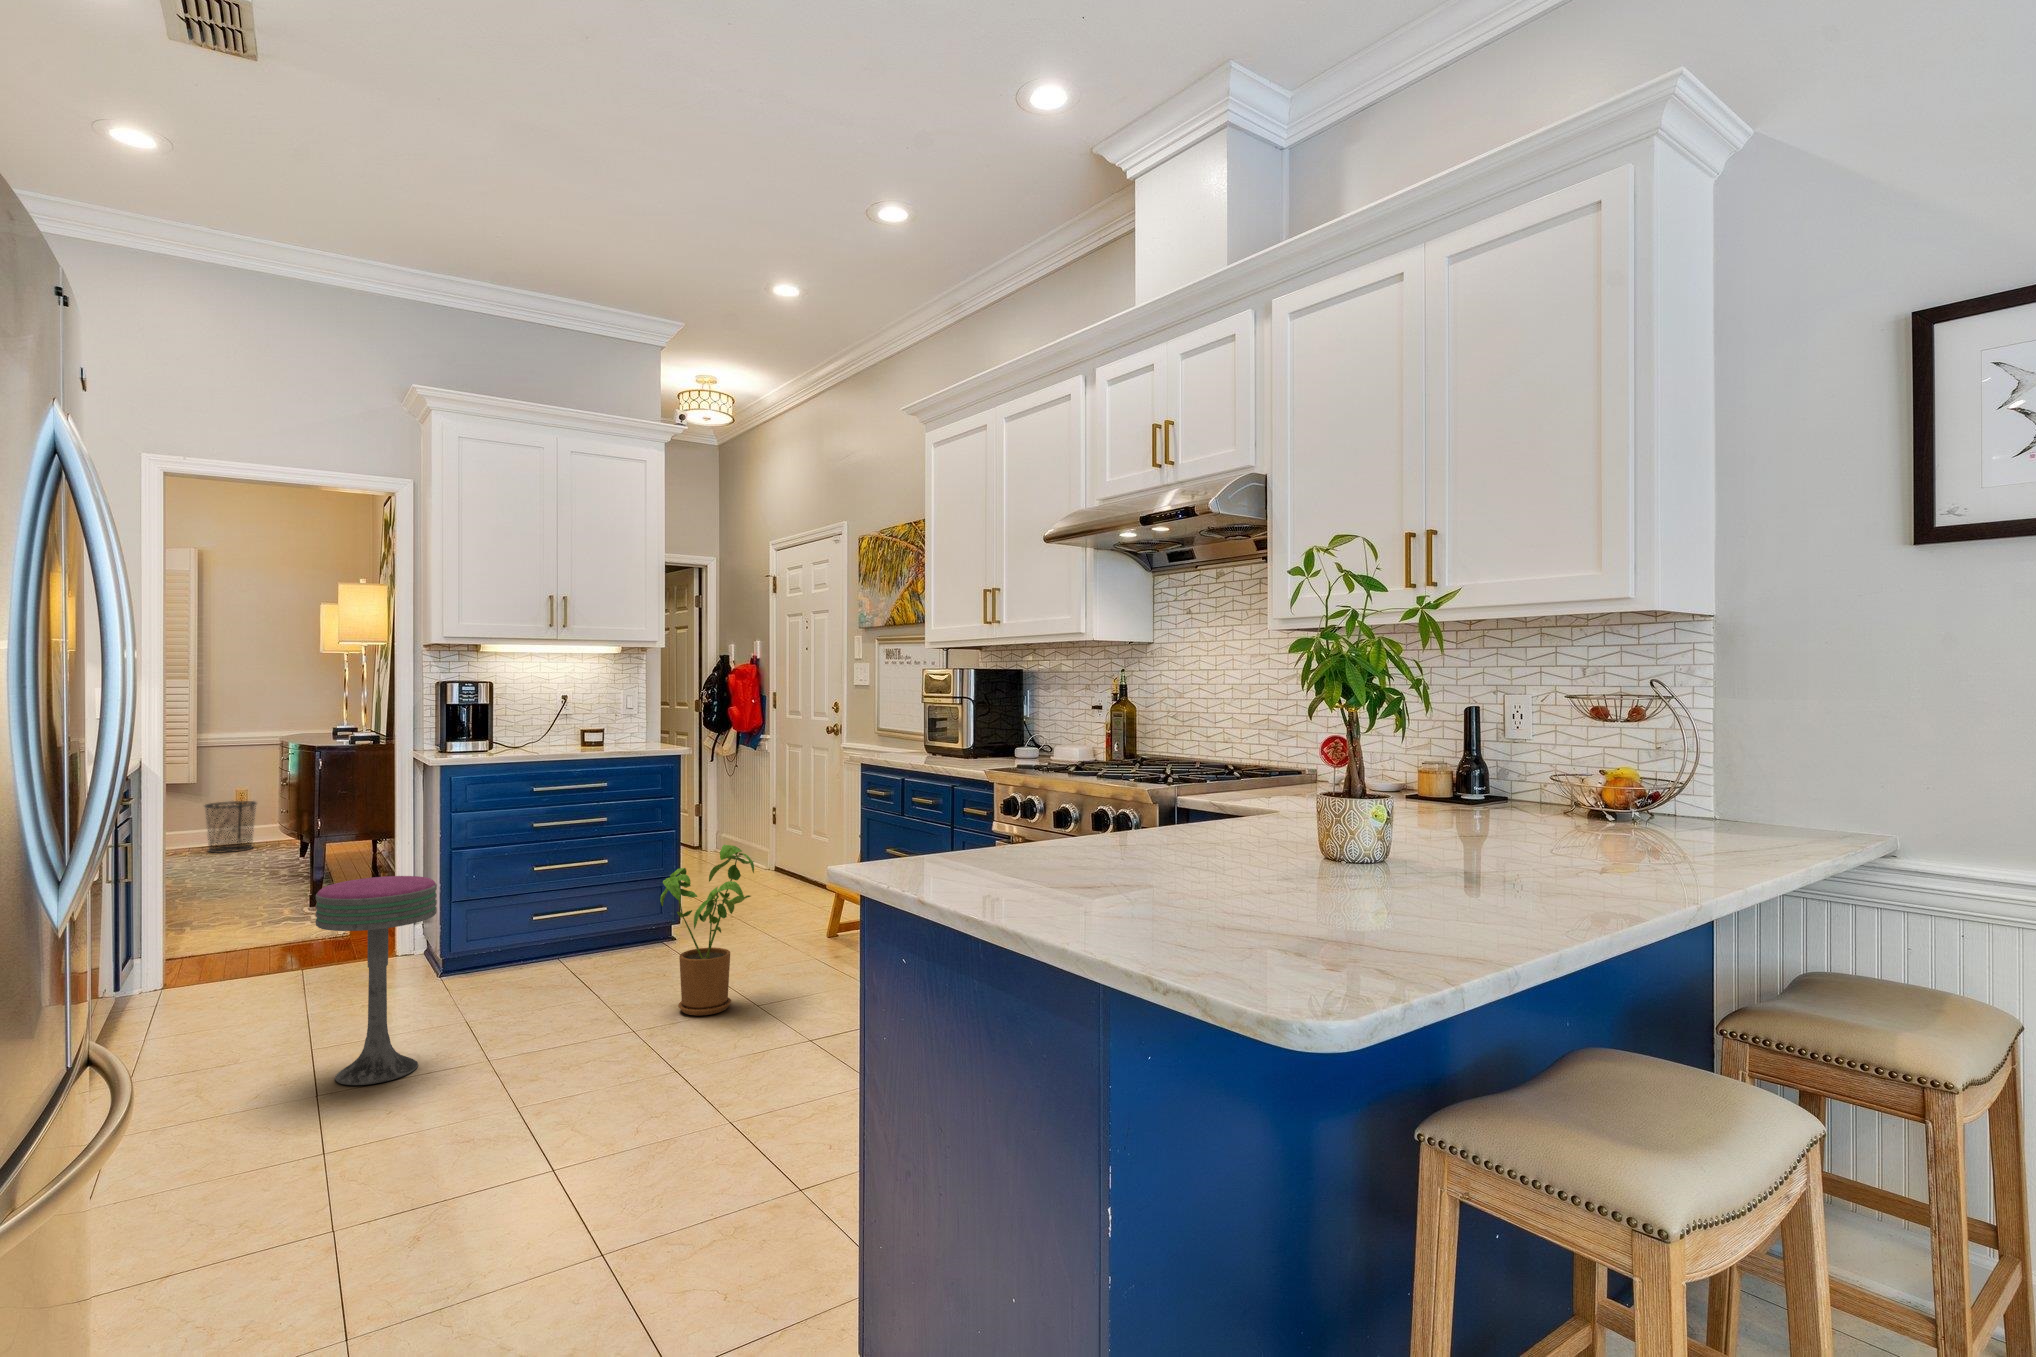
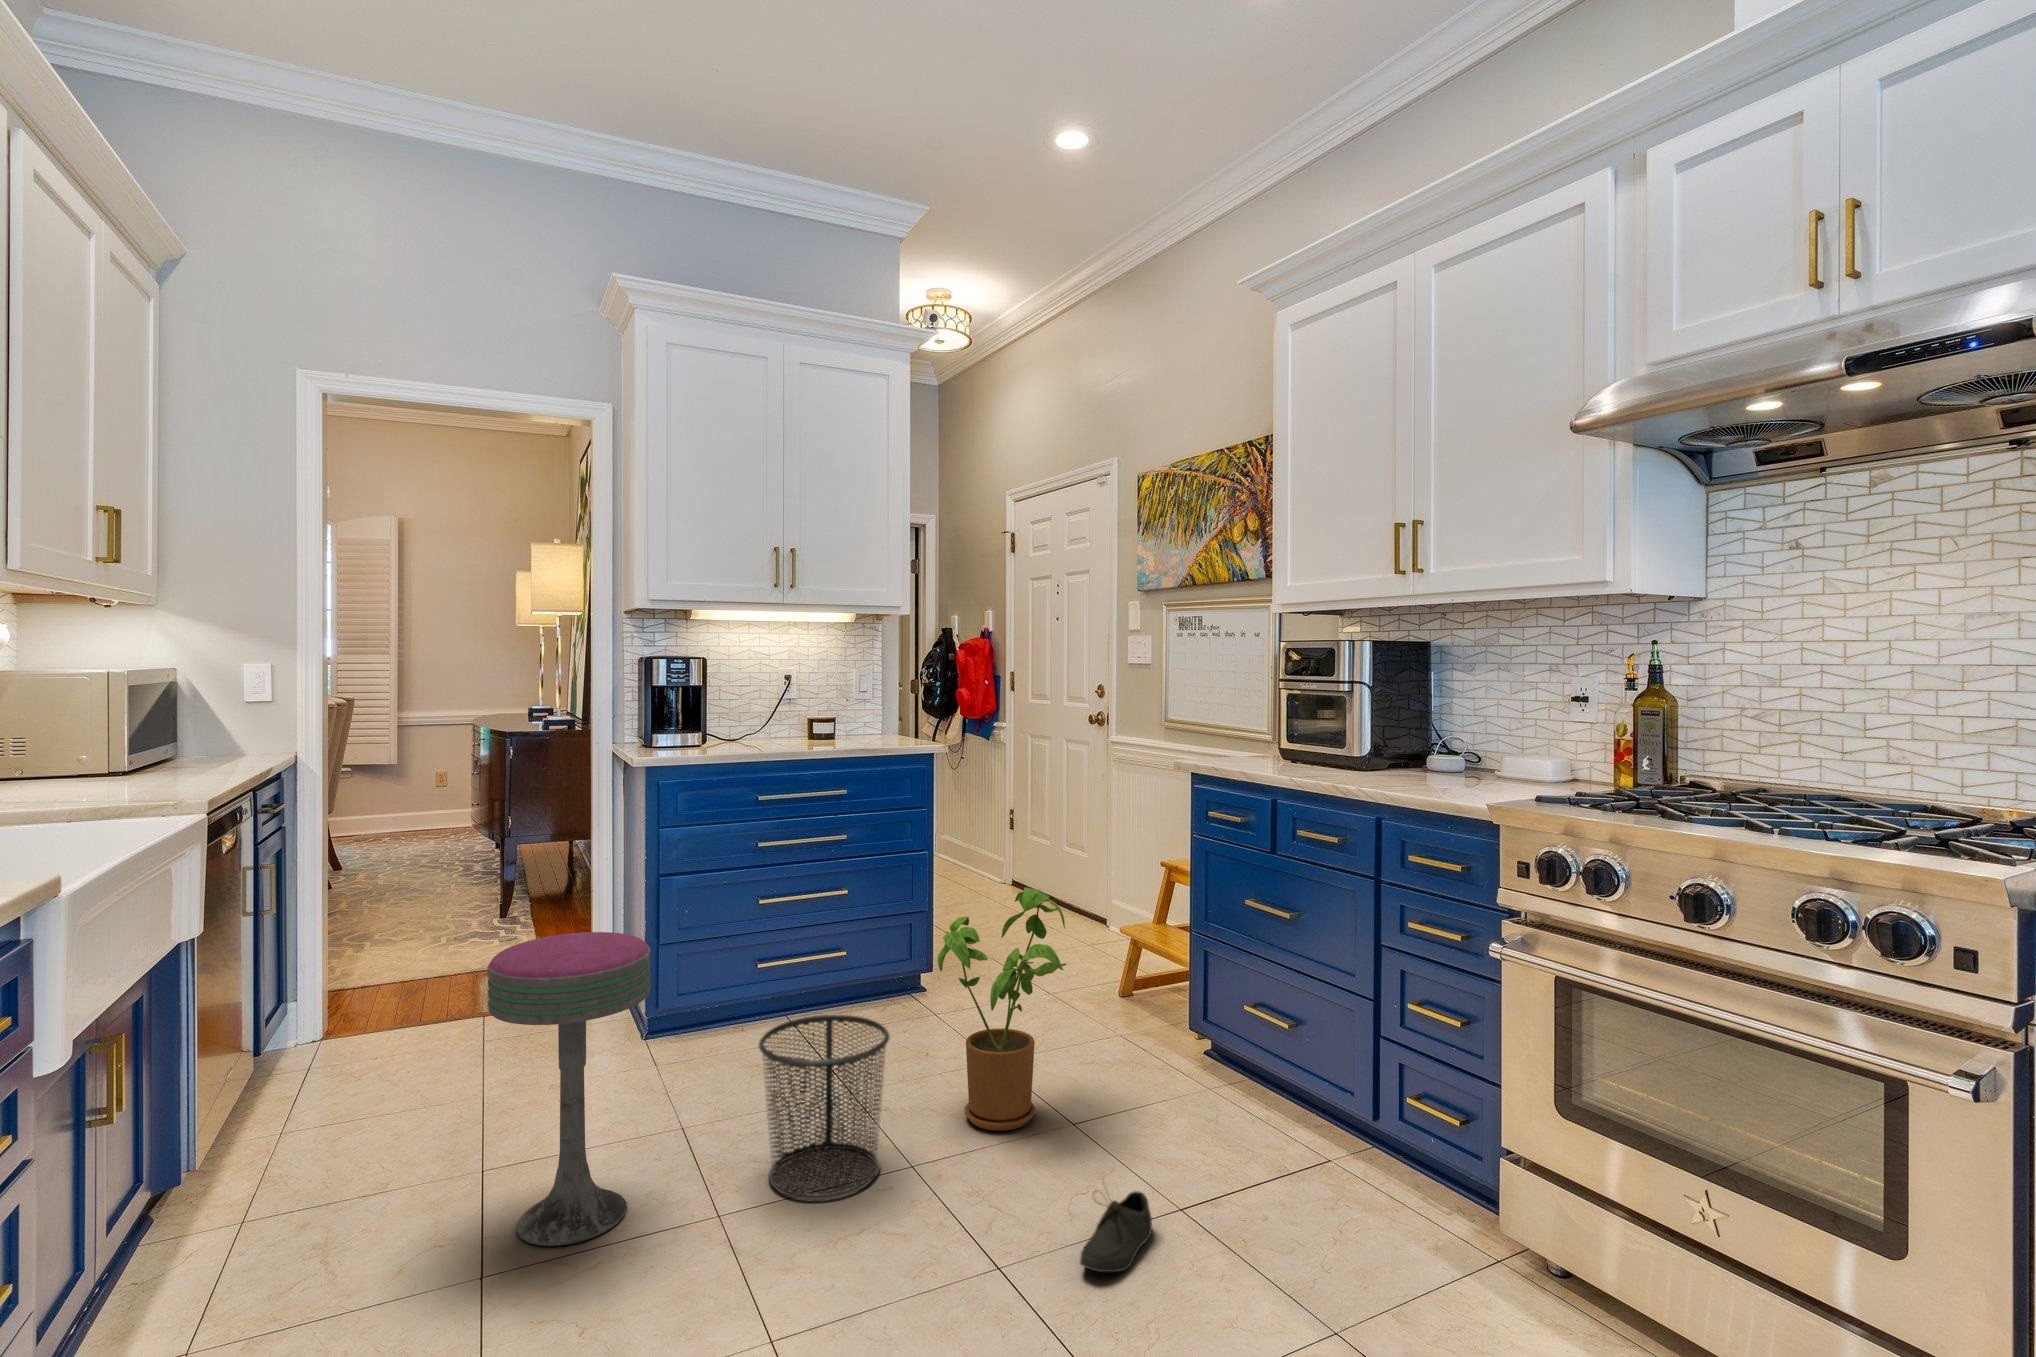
waste bin: present [205,801,257,853] -> present [759,1015,890,1200]
shoe: none [727,1023,785,1074] -> present [1080,1191,1152,1272]

